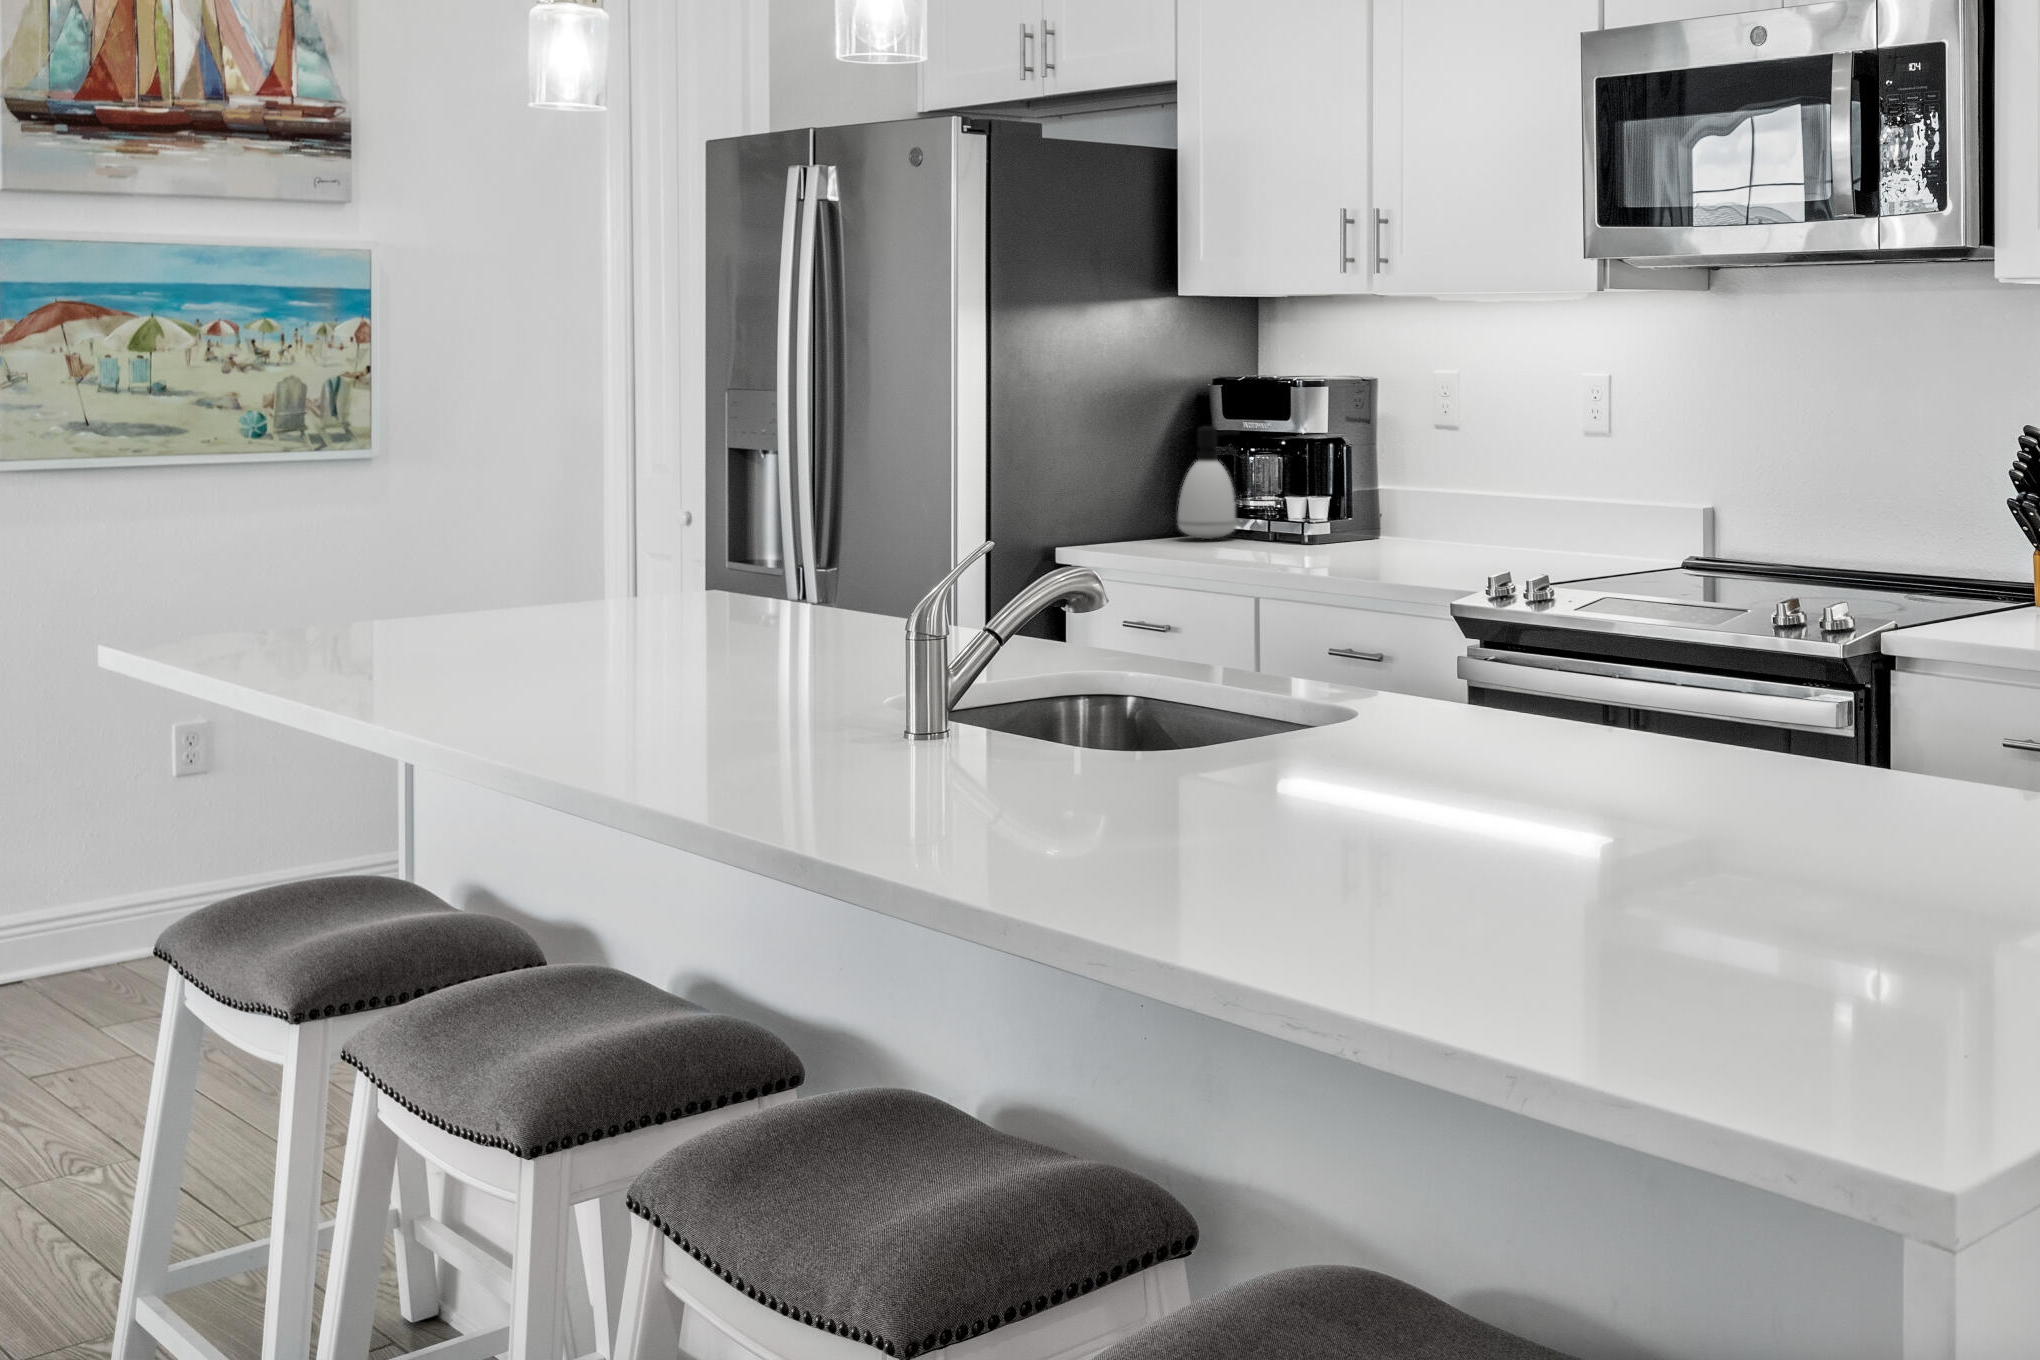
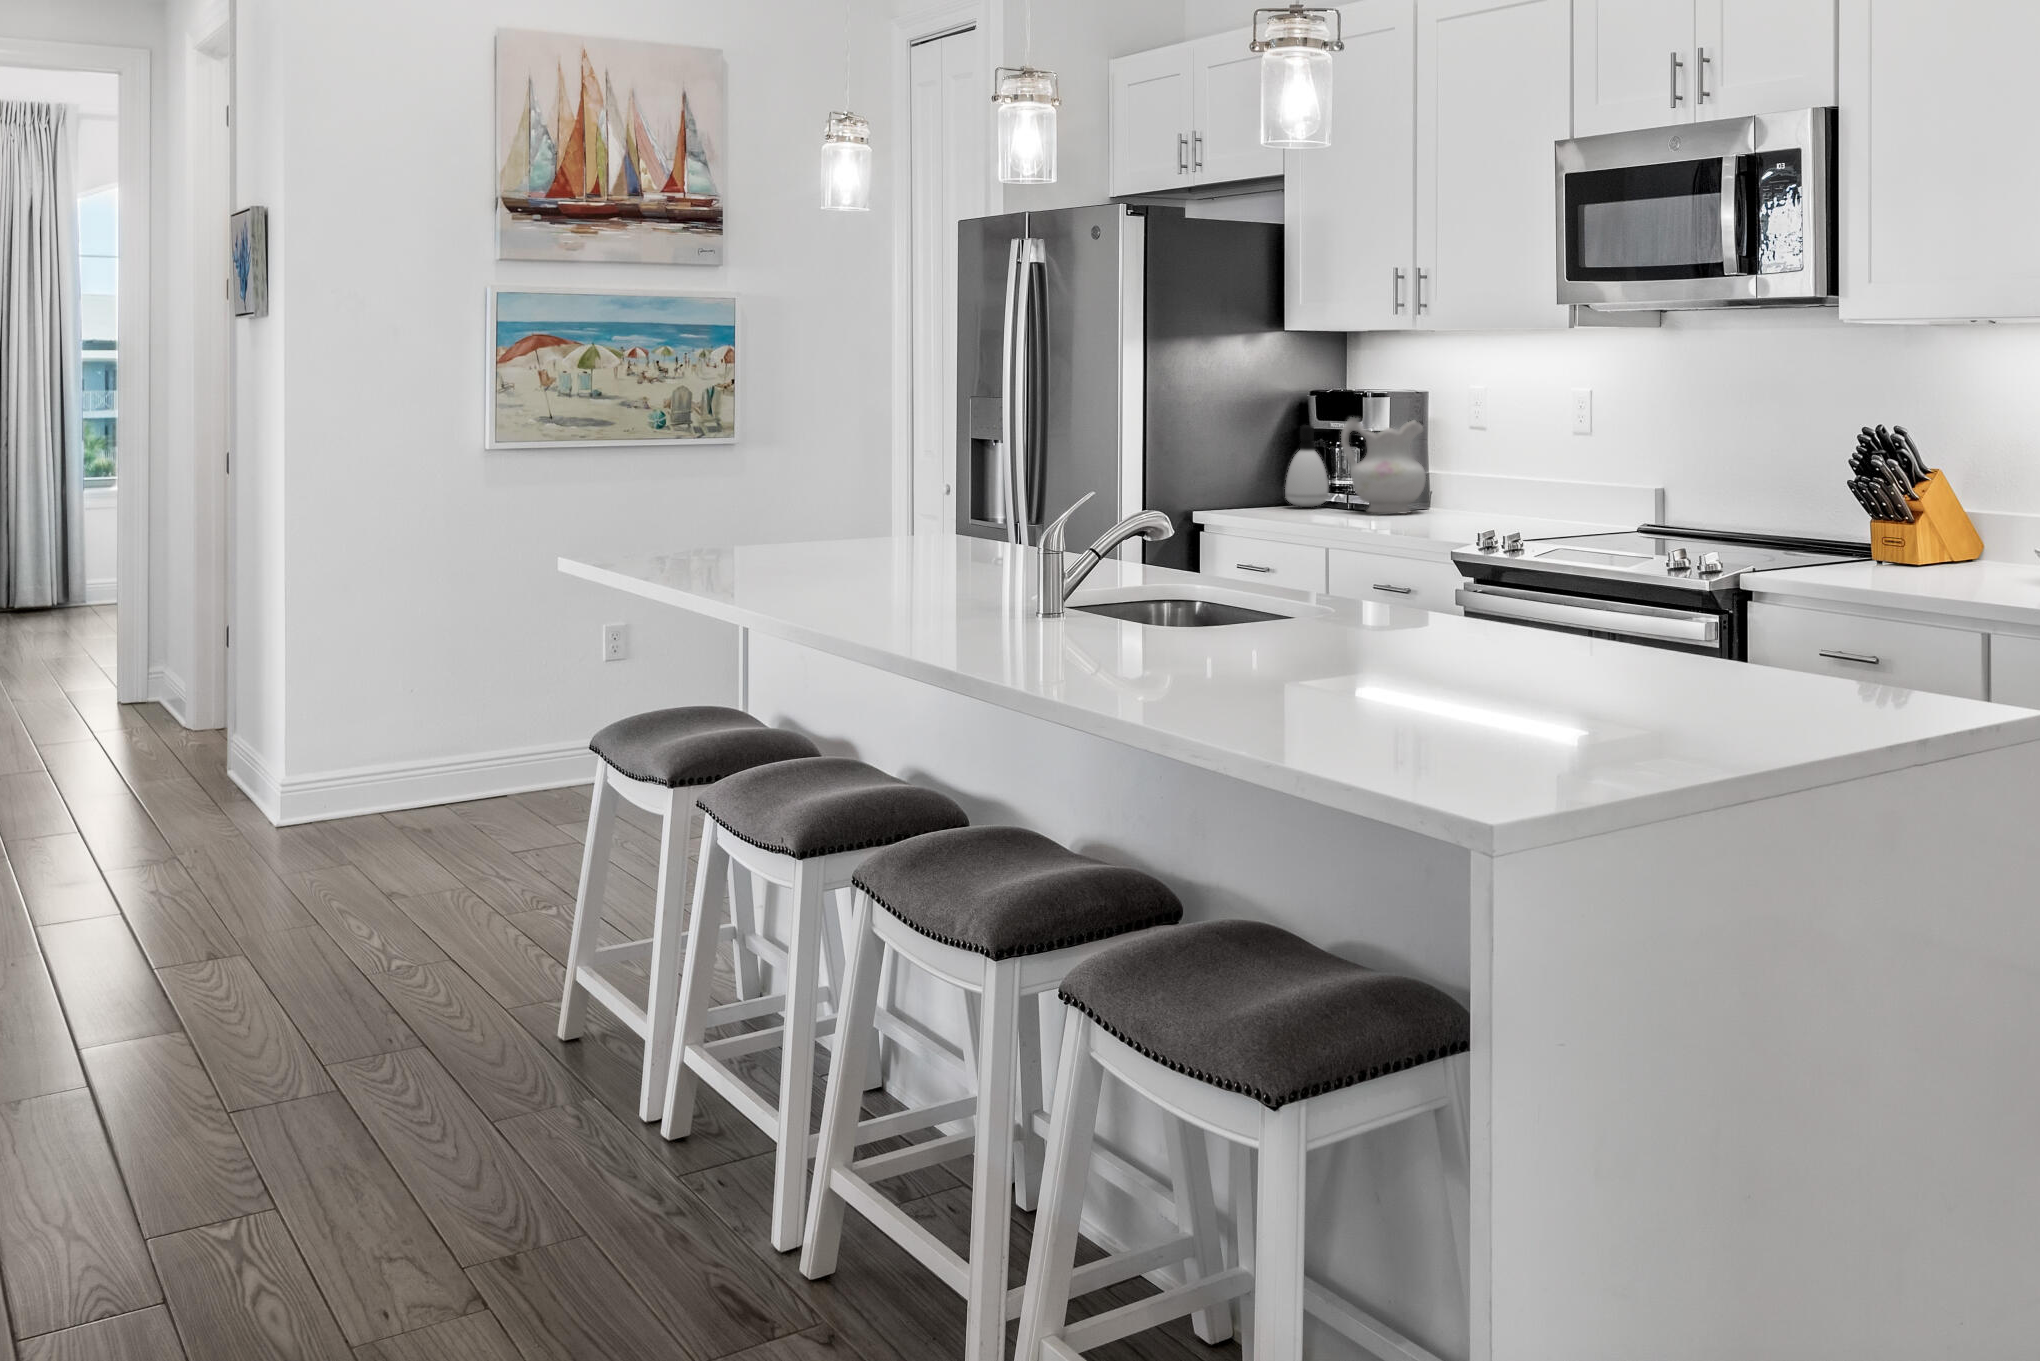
ceramic pitcher: none [1259,414,1376,547] -> present [1341,418,1426,514]

